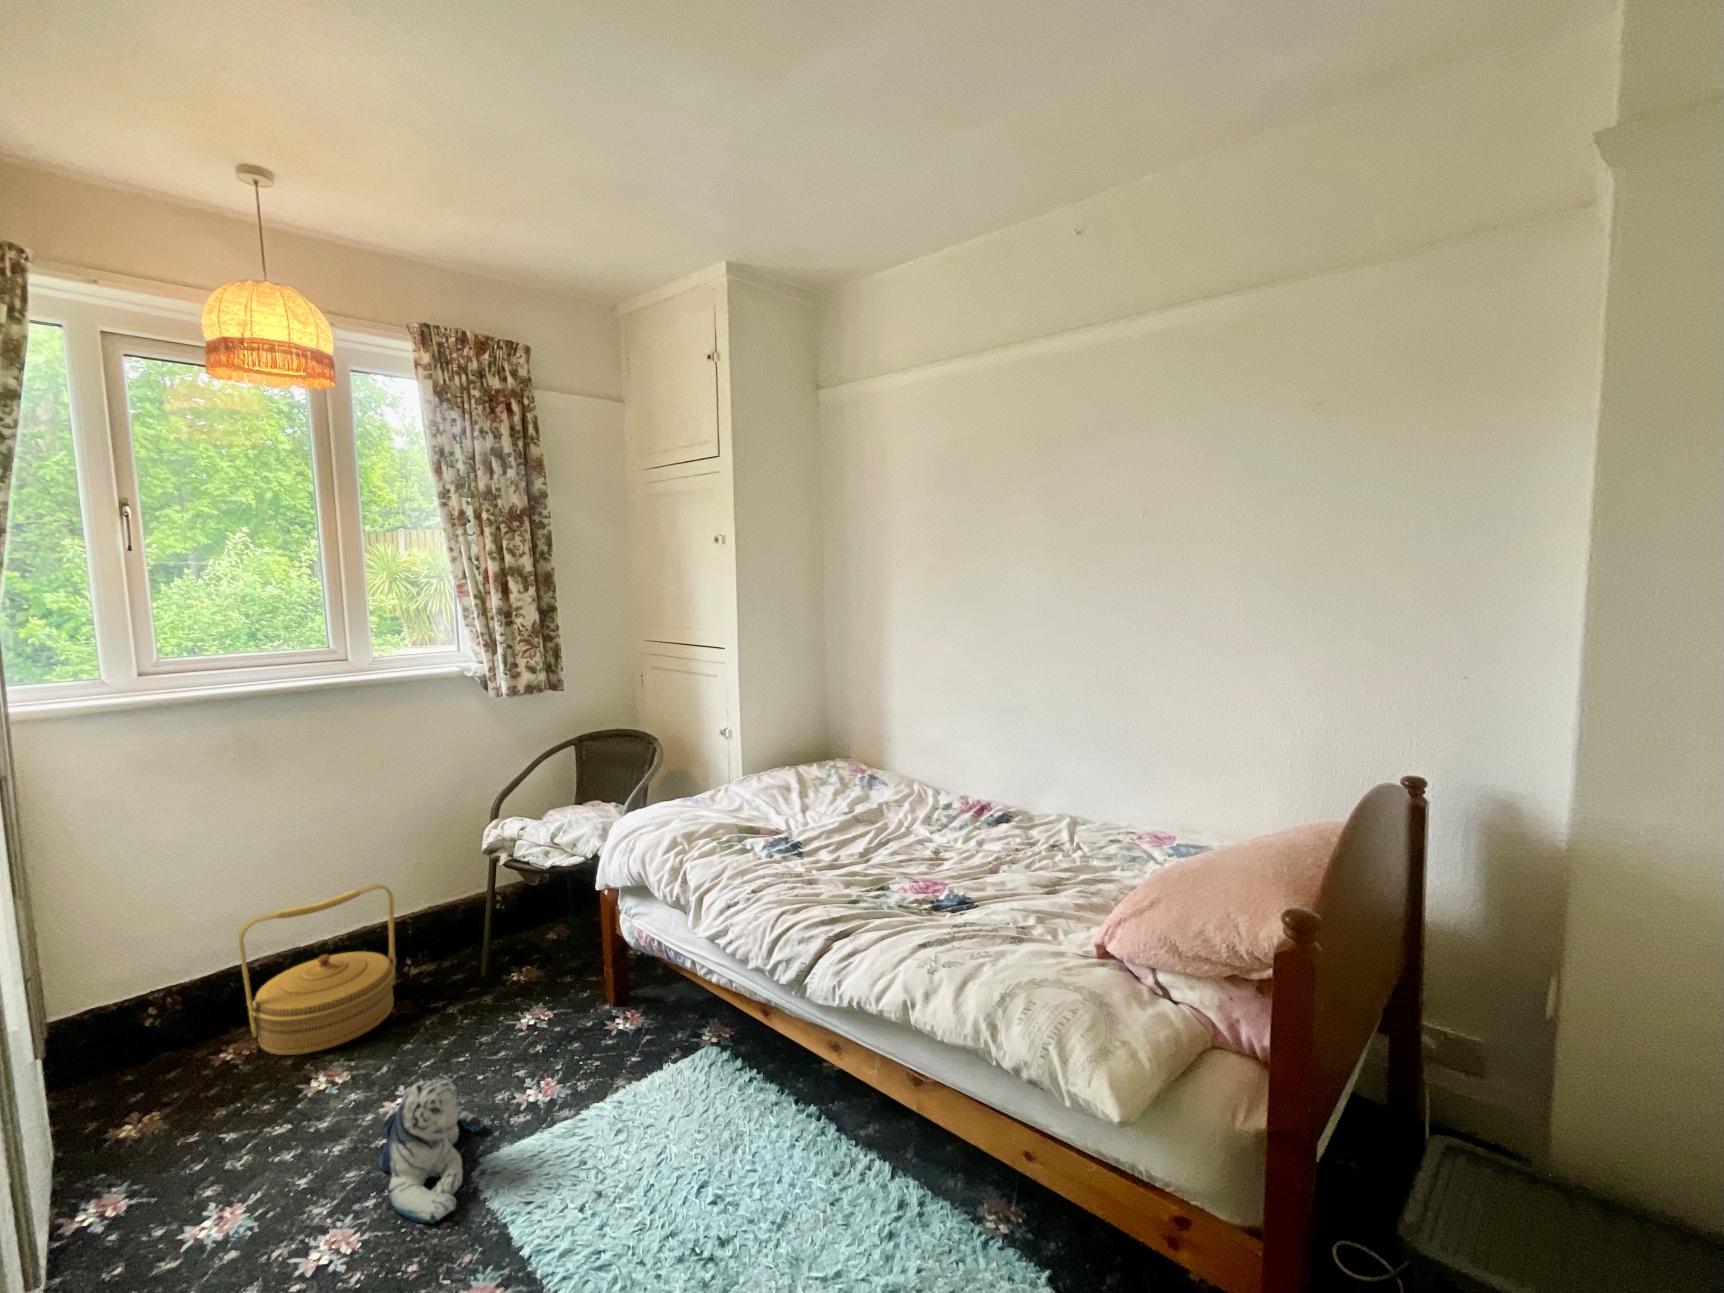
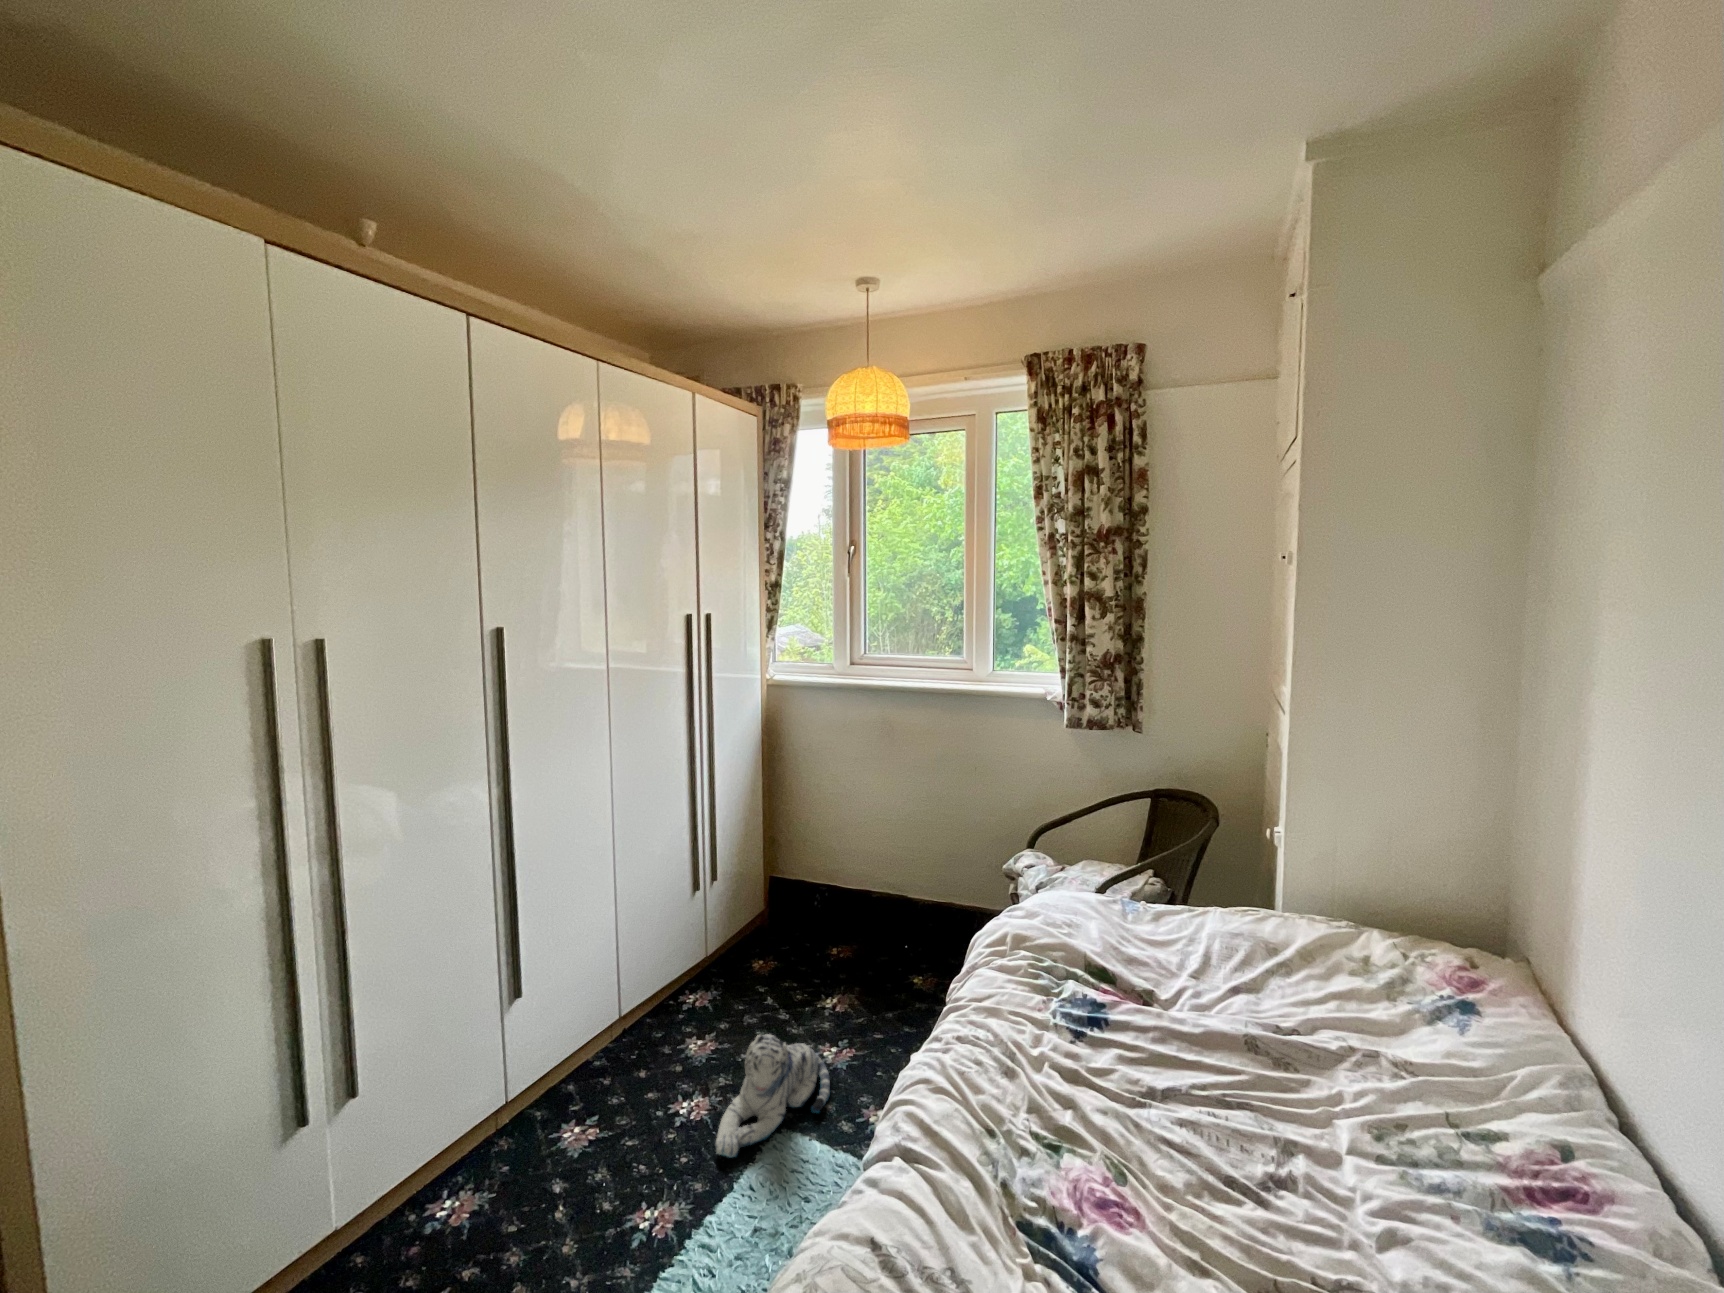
woven basket: present [238,884,396,1055] -> none [835,847,936,975]

